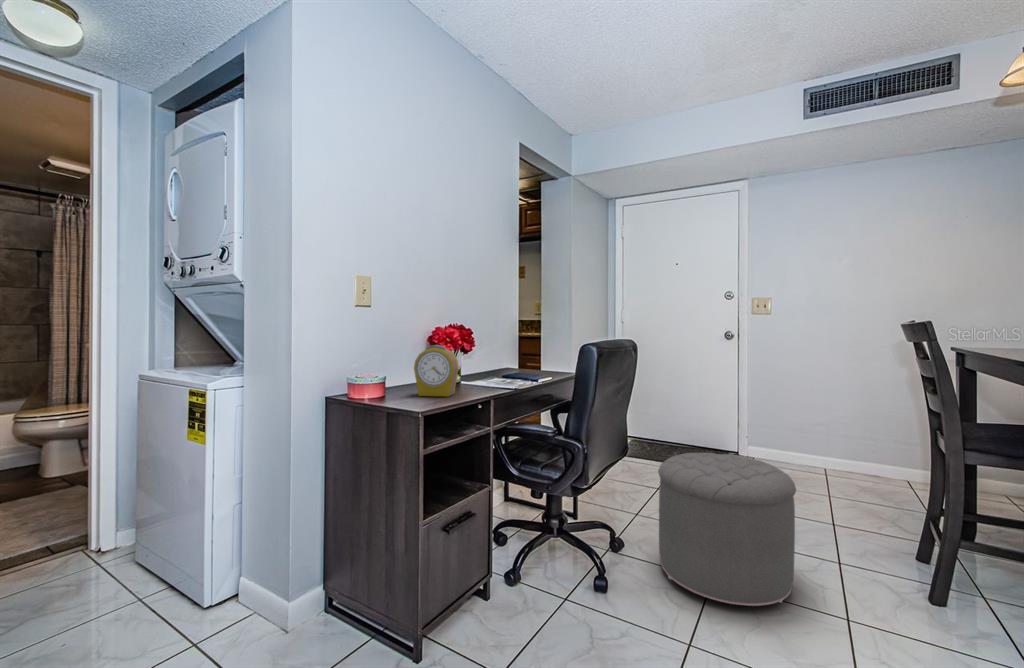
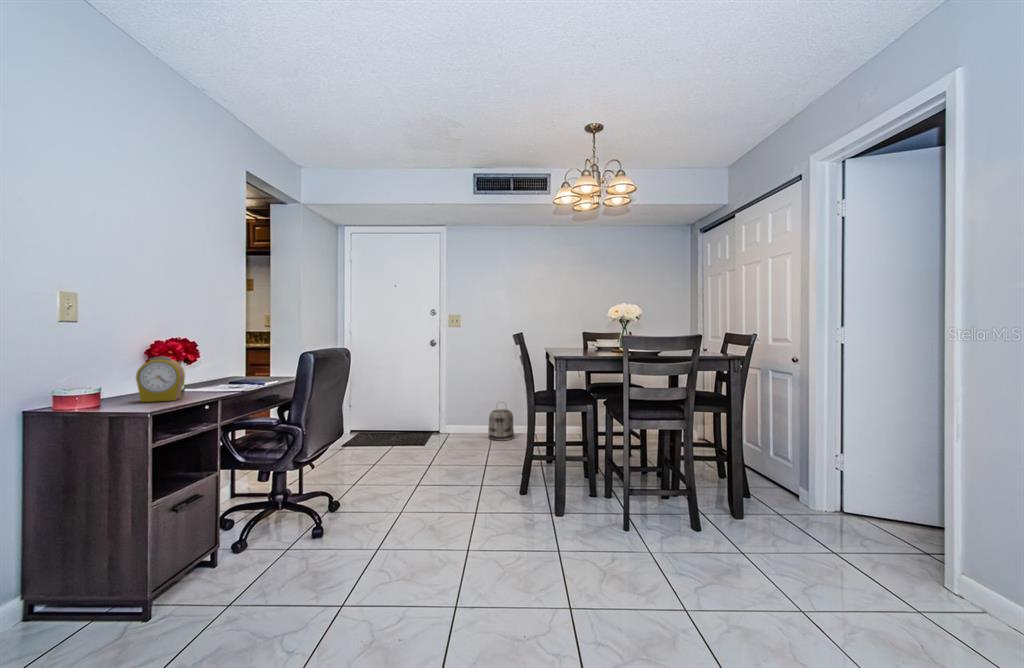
basket: none [817,424,864,483] -> present [488,409,514,441]
ottoman: present [658,453,796,606] -> none [365,427,453,523]

